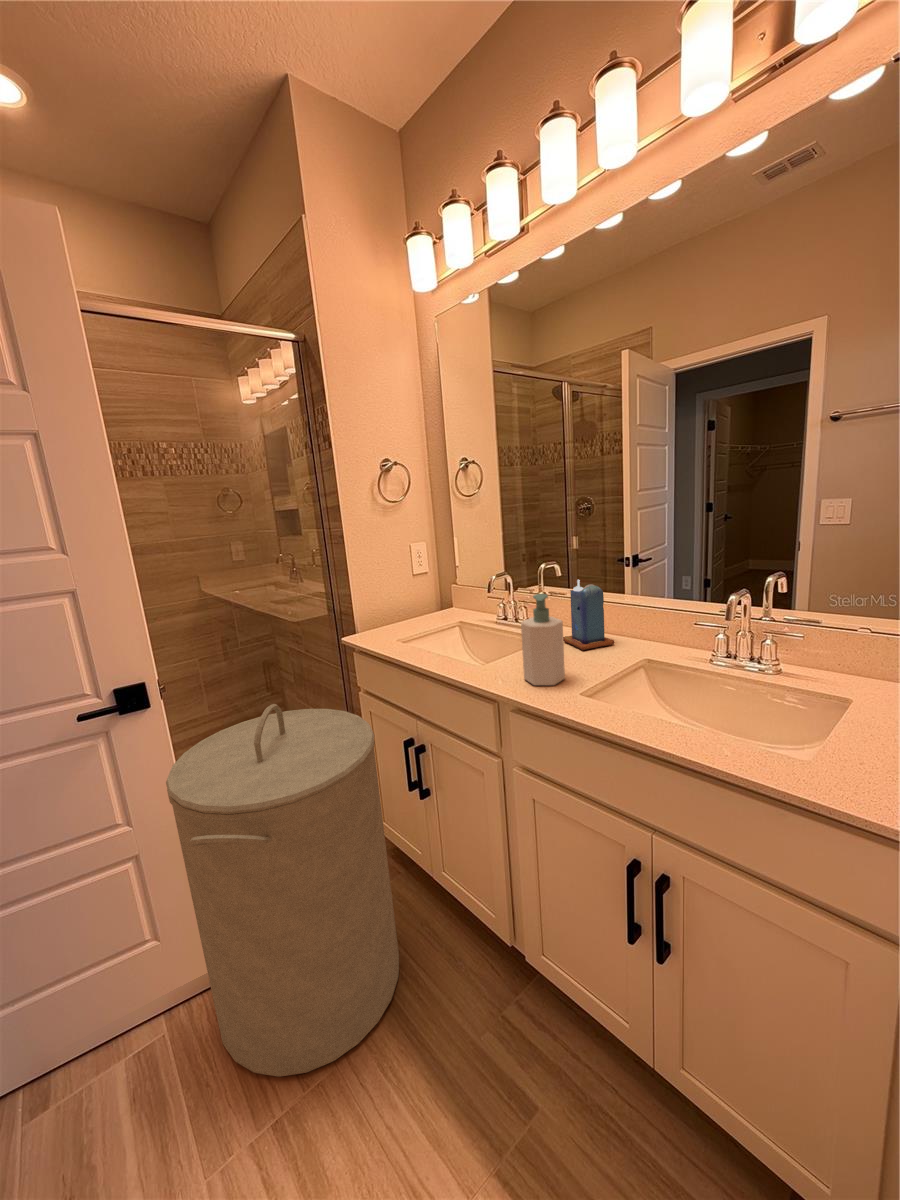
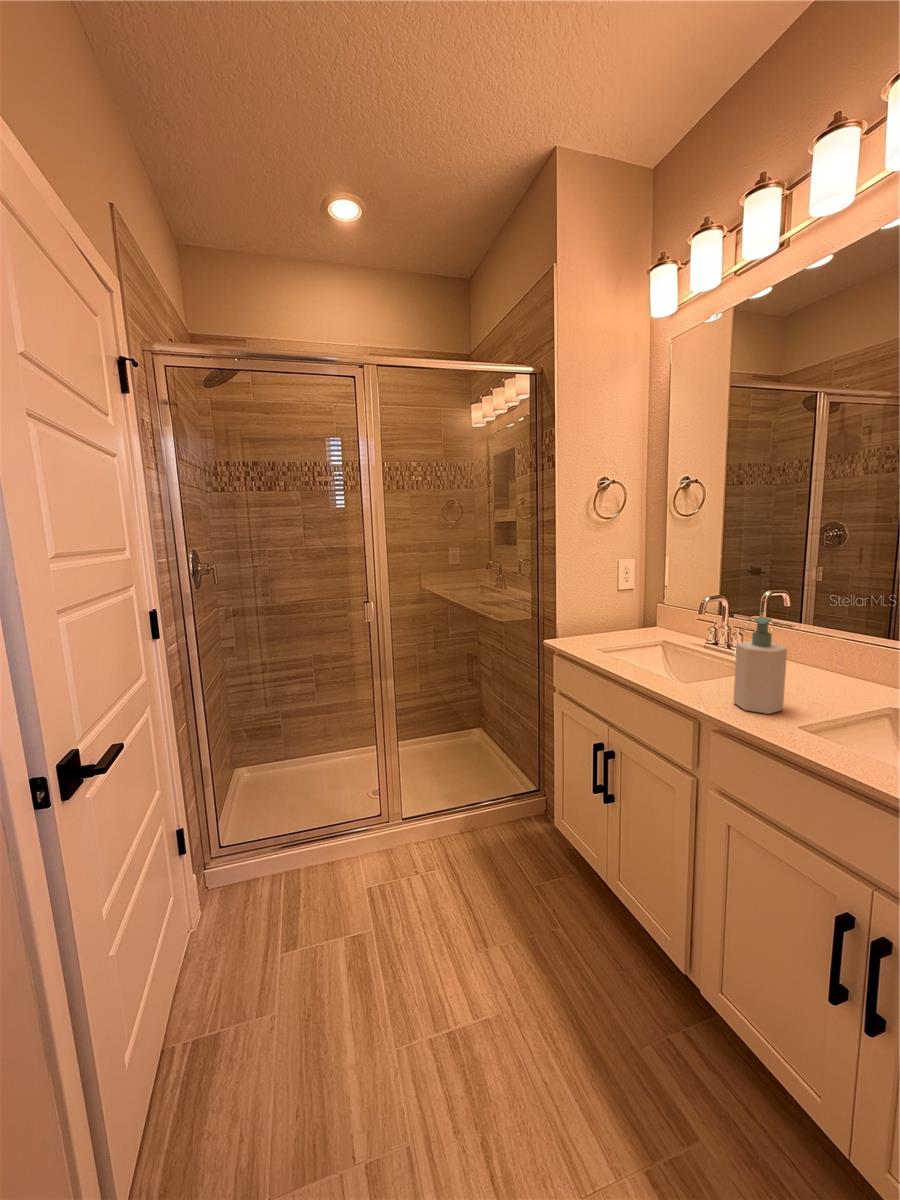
candle: present [563,580,614,650] -> none [784,609,852,686]
laundry hamper: present [166,704,399,1077] -> none [398,684,569,1011]

